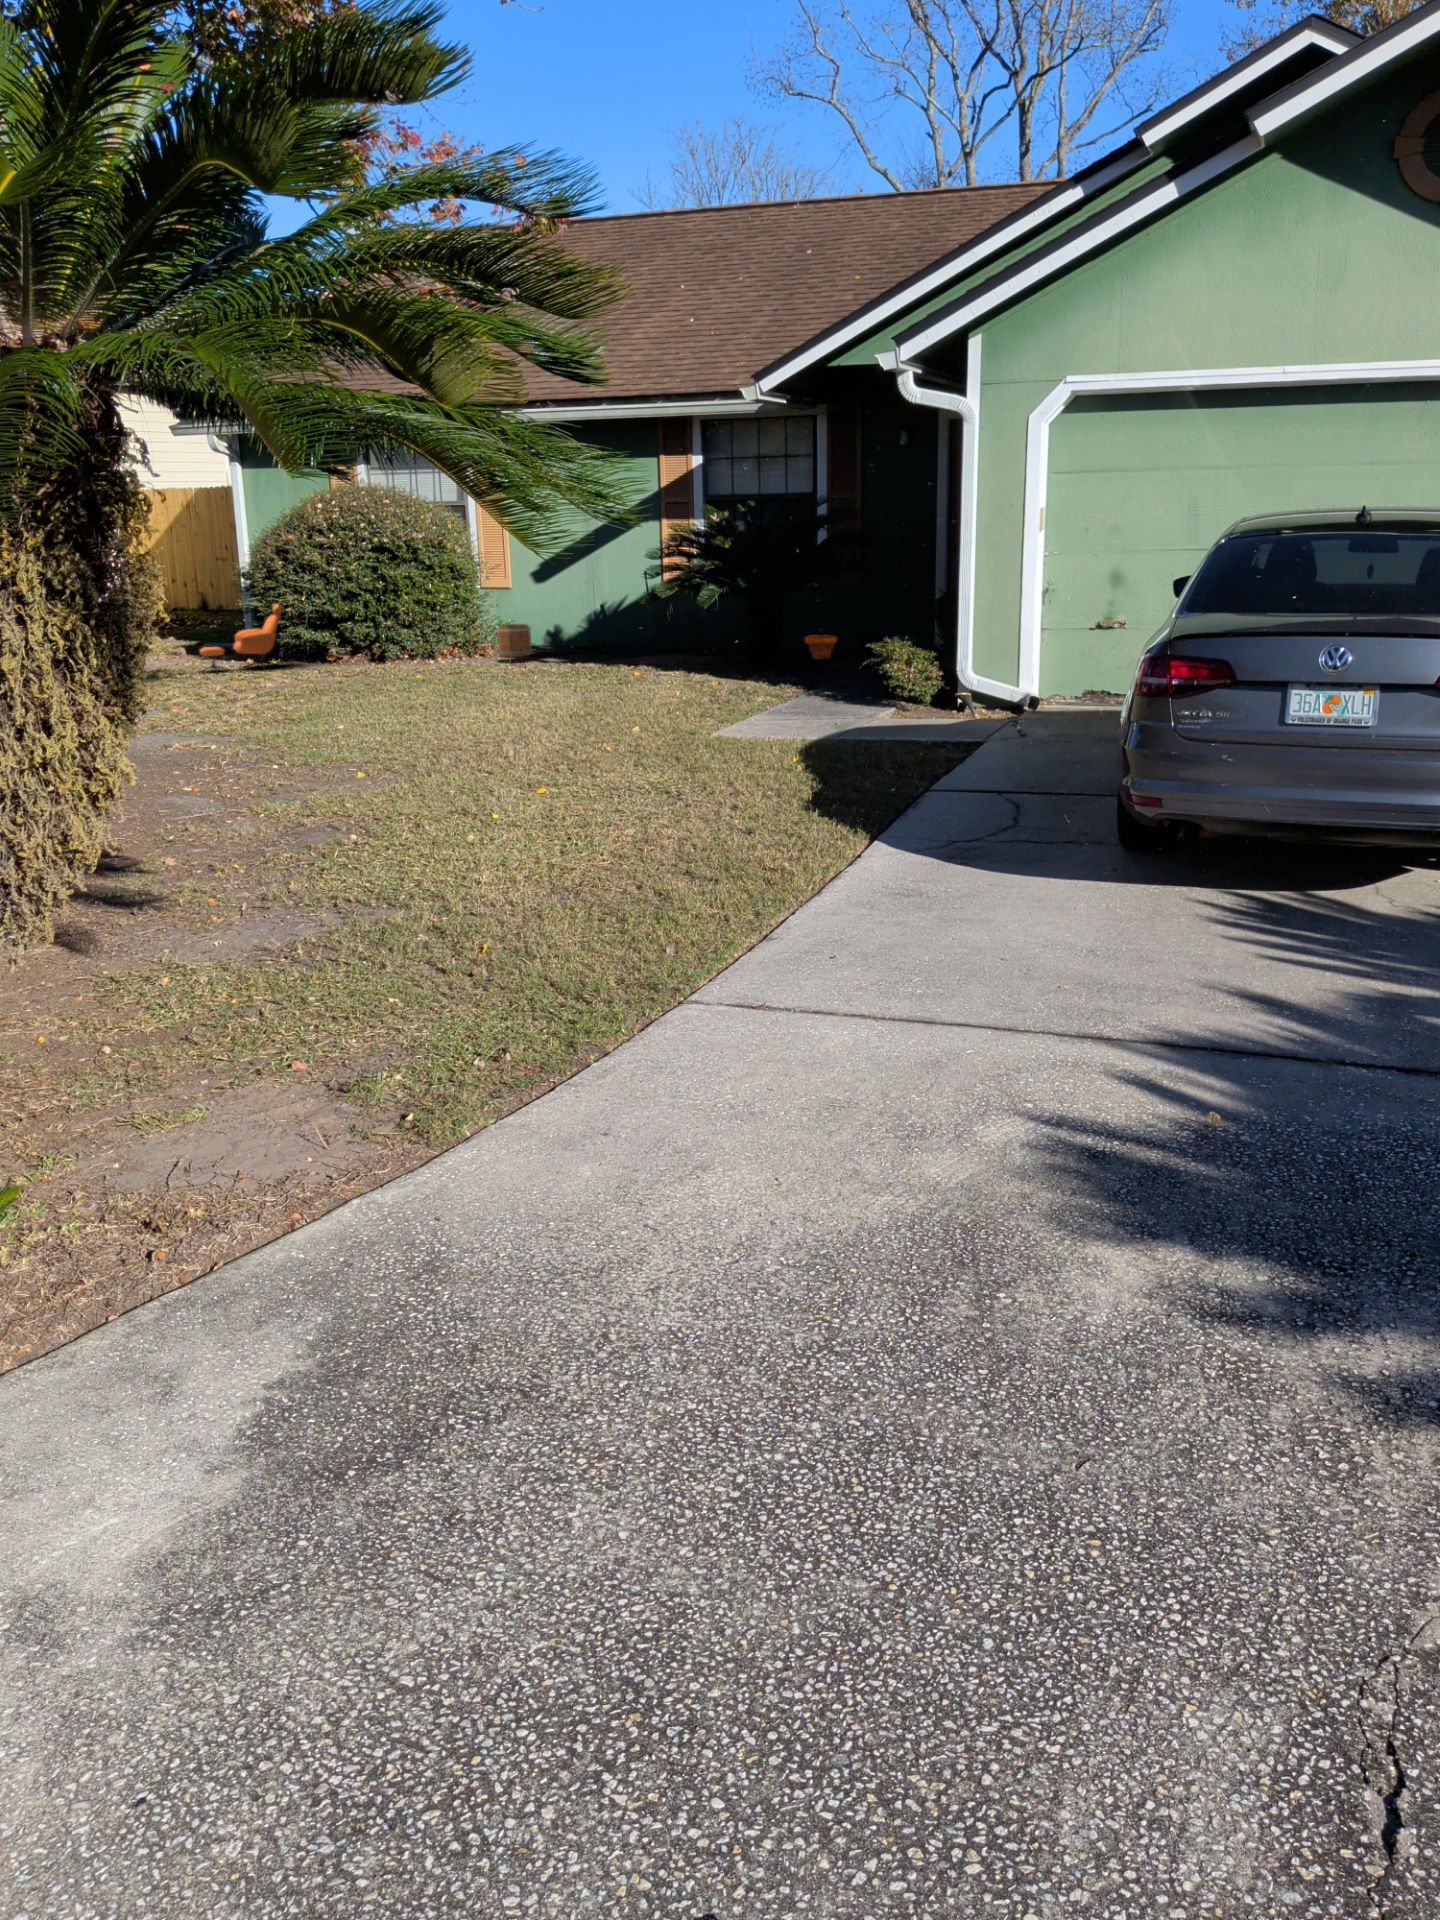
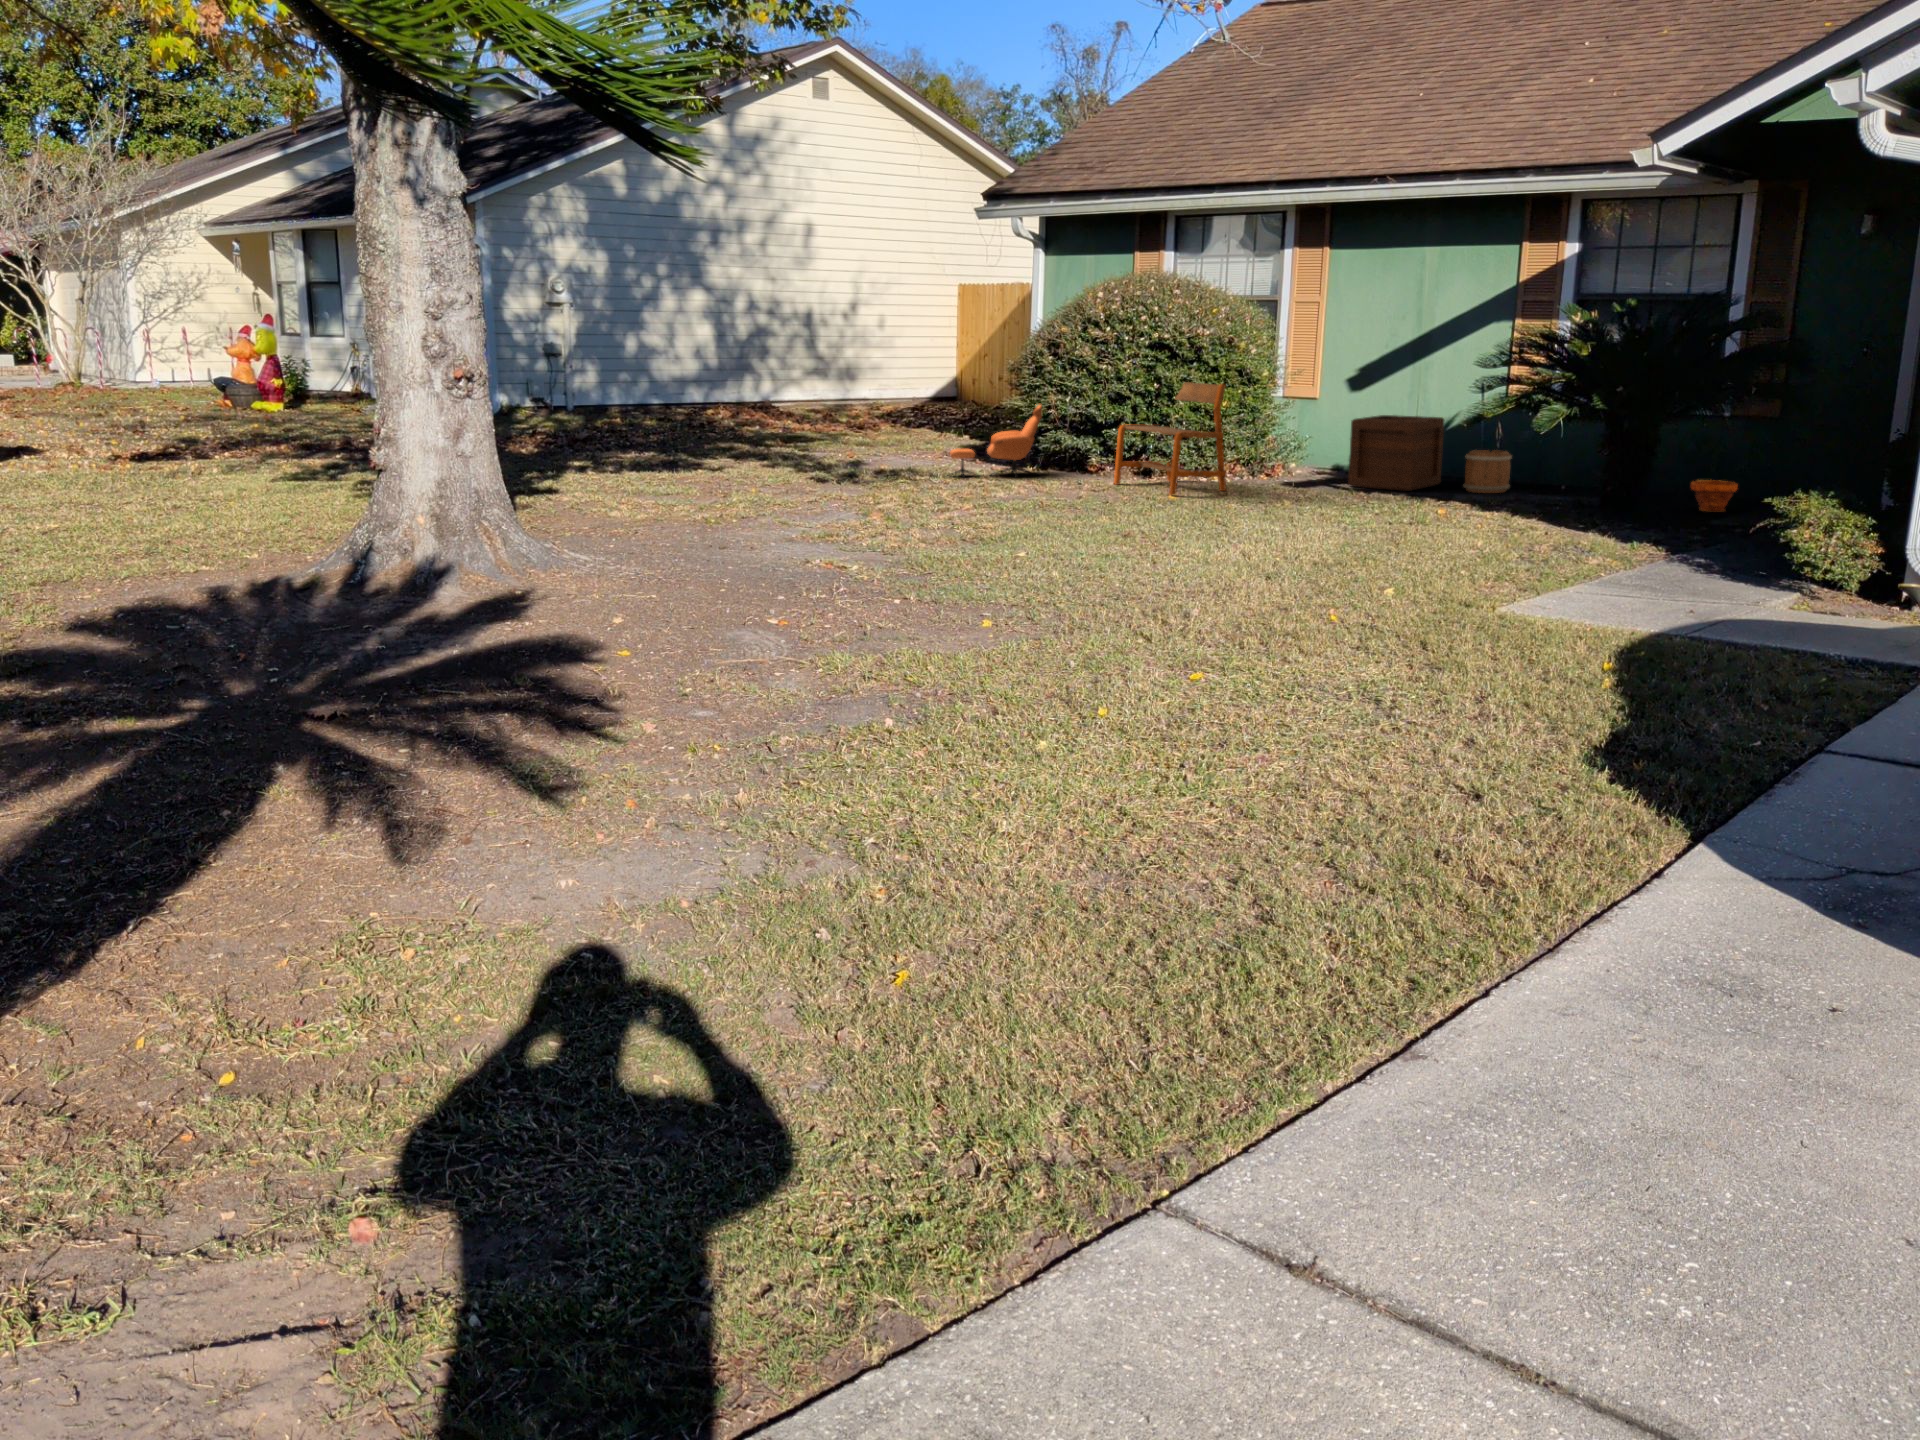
bench: none [354,578,454,674] -> present [1114,382,1226,495]
wooden crate: none [546,599,620,659] -> present [1348,415,1445,491]
bucket: present [496,624,532,657] -> present [1463,450,1512,493]

